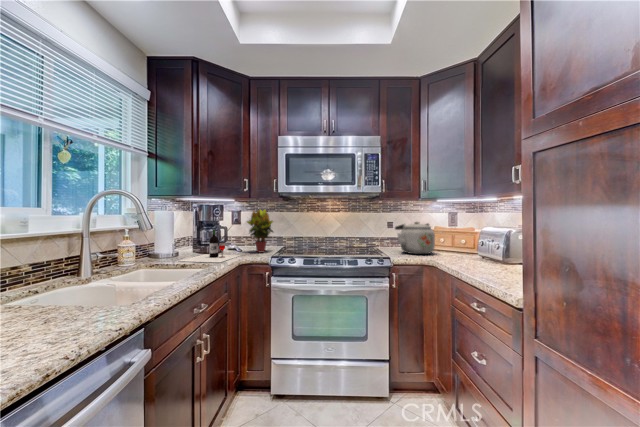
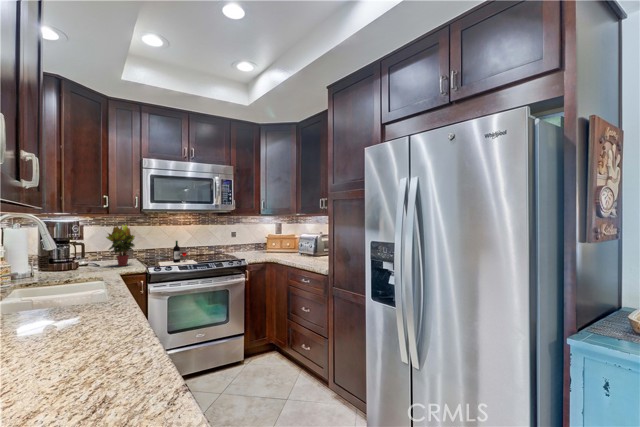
kettle: present [395,222,435,254] -> none [241,231,270,256]
wine bottle: present [180,230,240,262] -> present [158,241,197,266]

